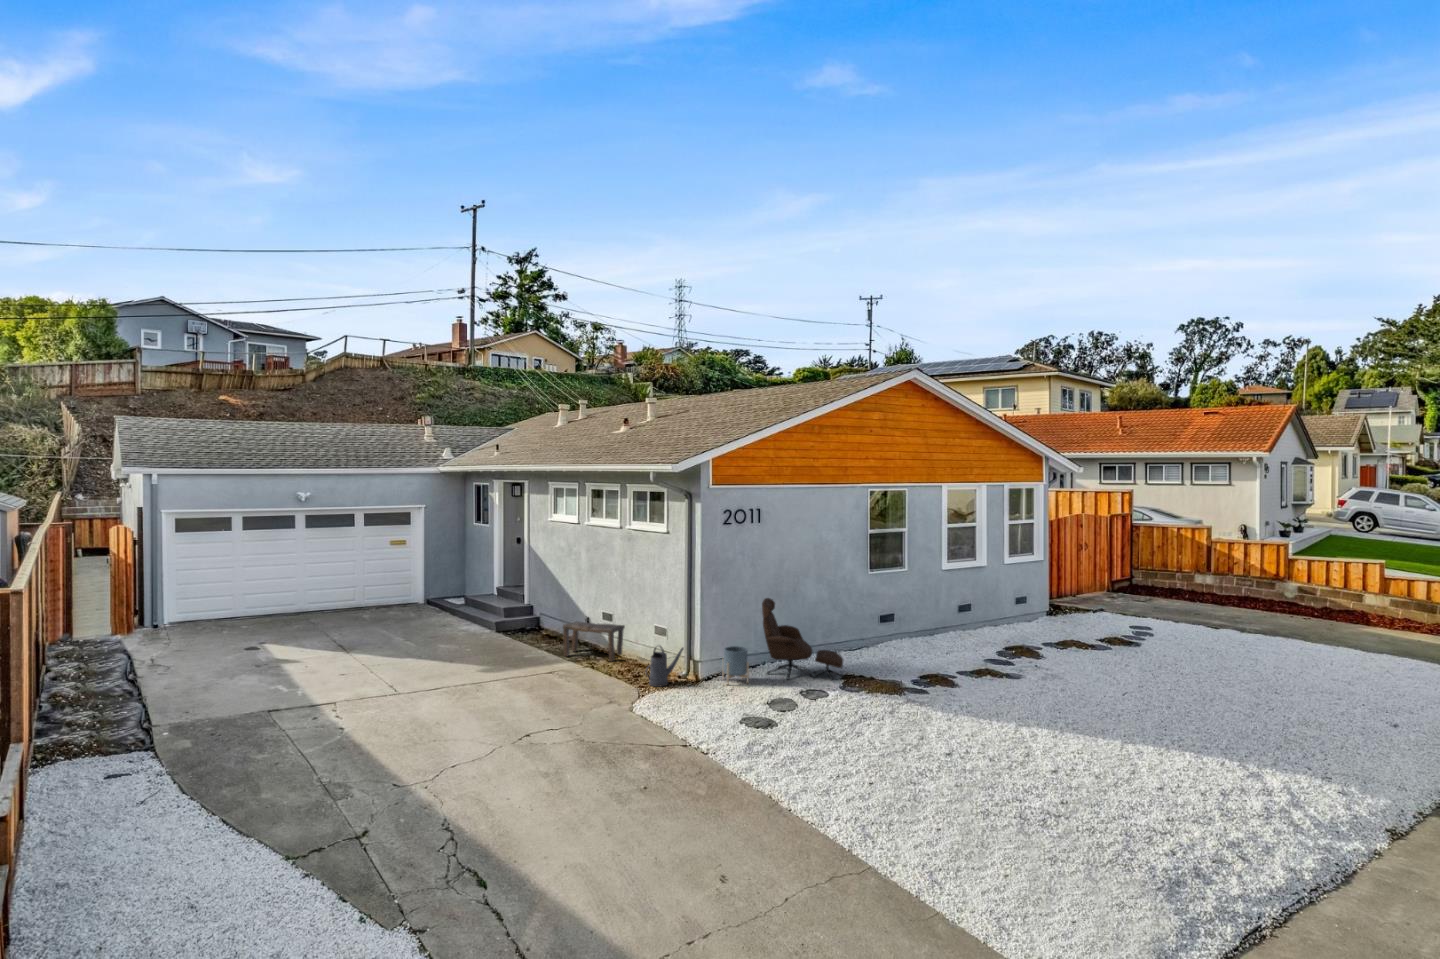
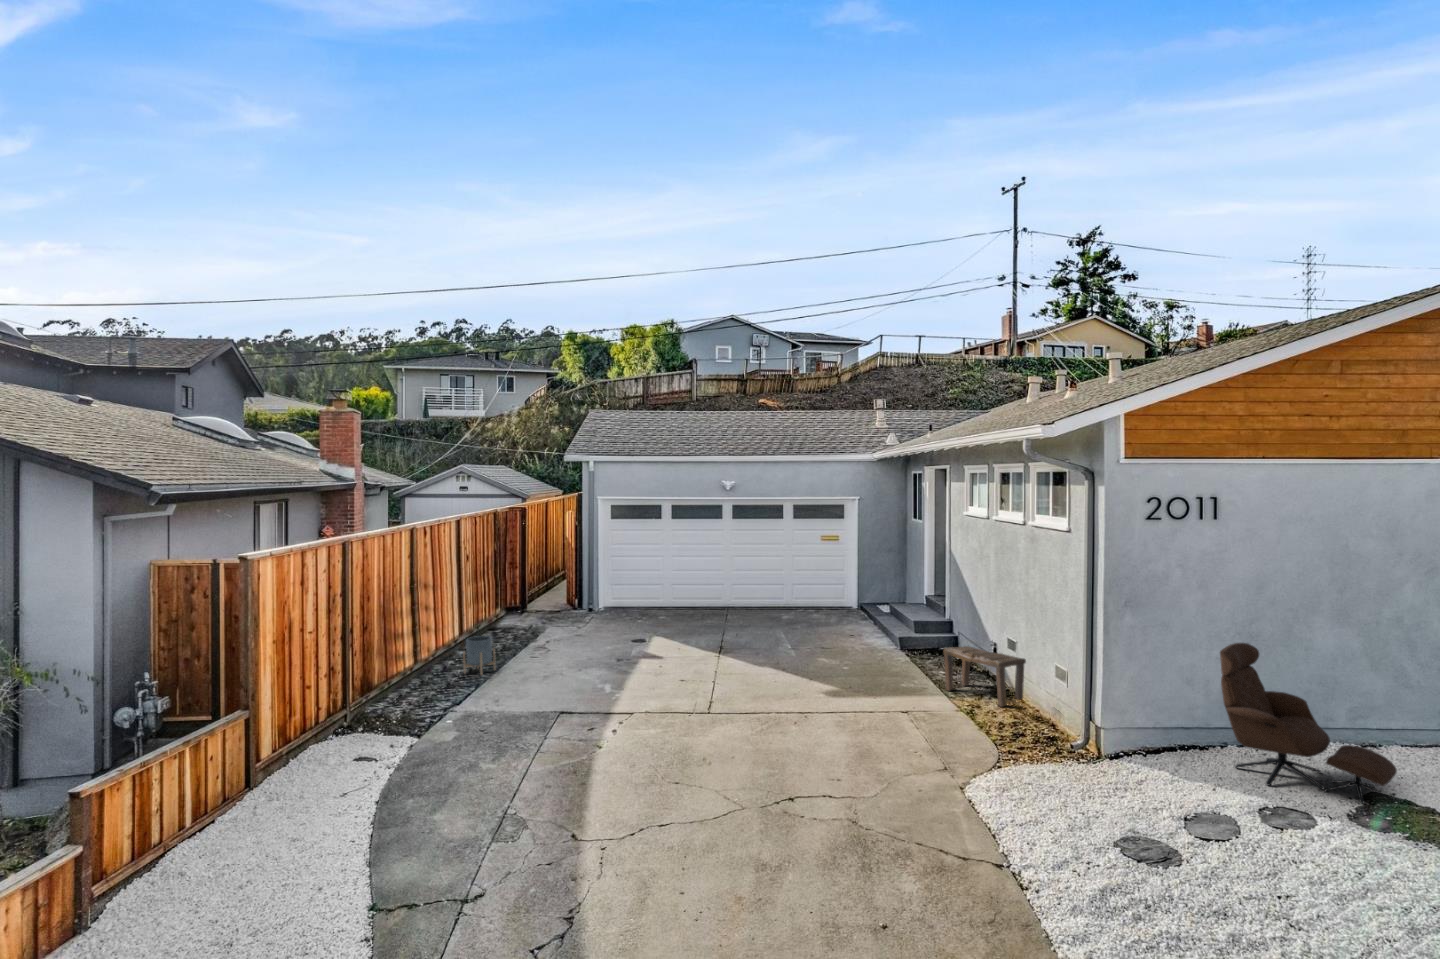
watering can: present [646,646,684,687] -> none [1016,694,1084,755]
planter: present [722,646,749,685] -> present [463,636,496,675]

